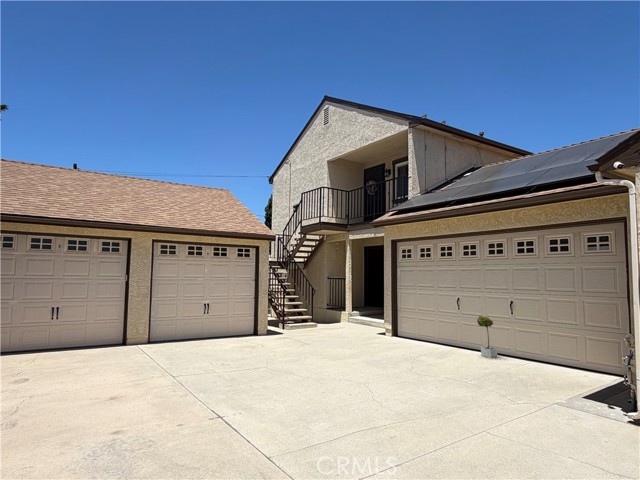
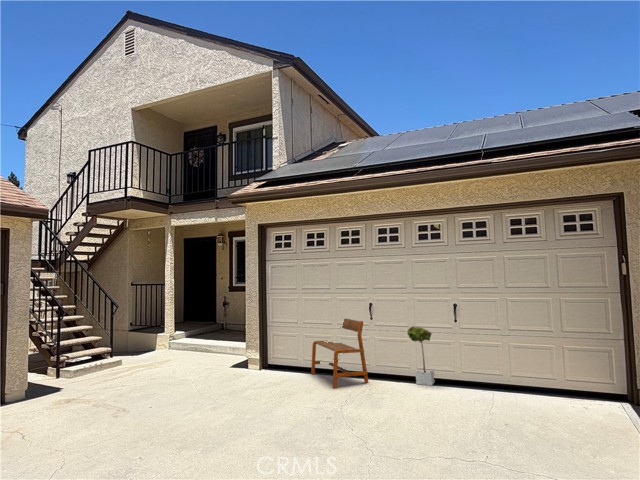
bench: none [420,307,451,351] -> present [311,318,368,388]

